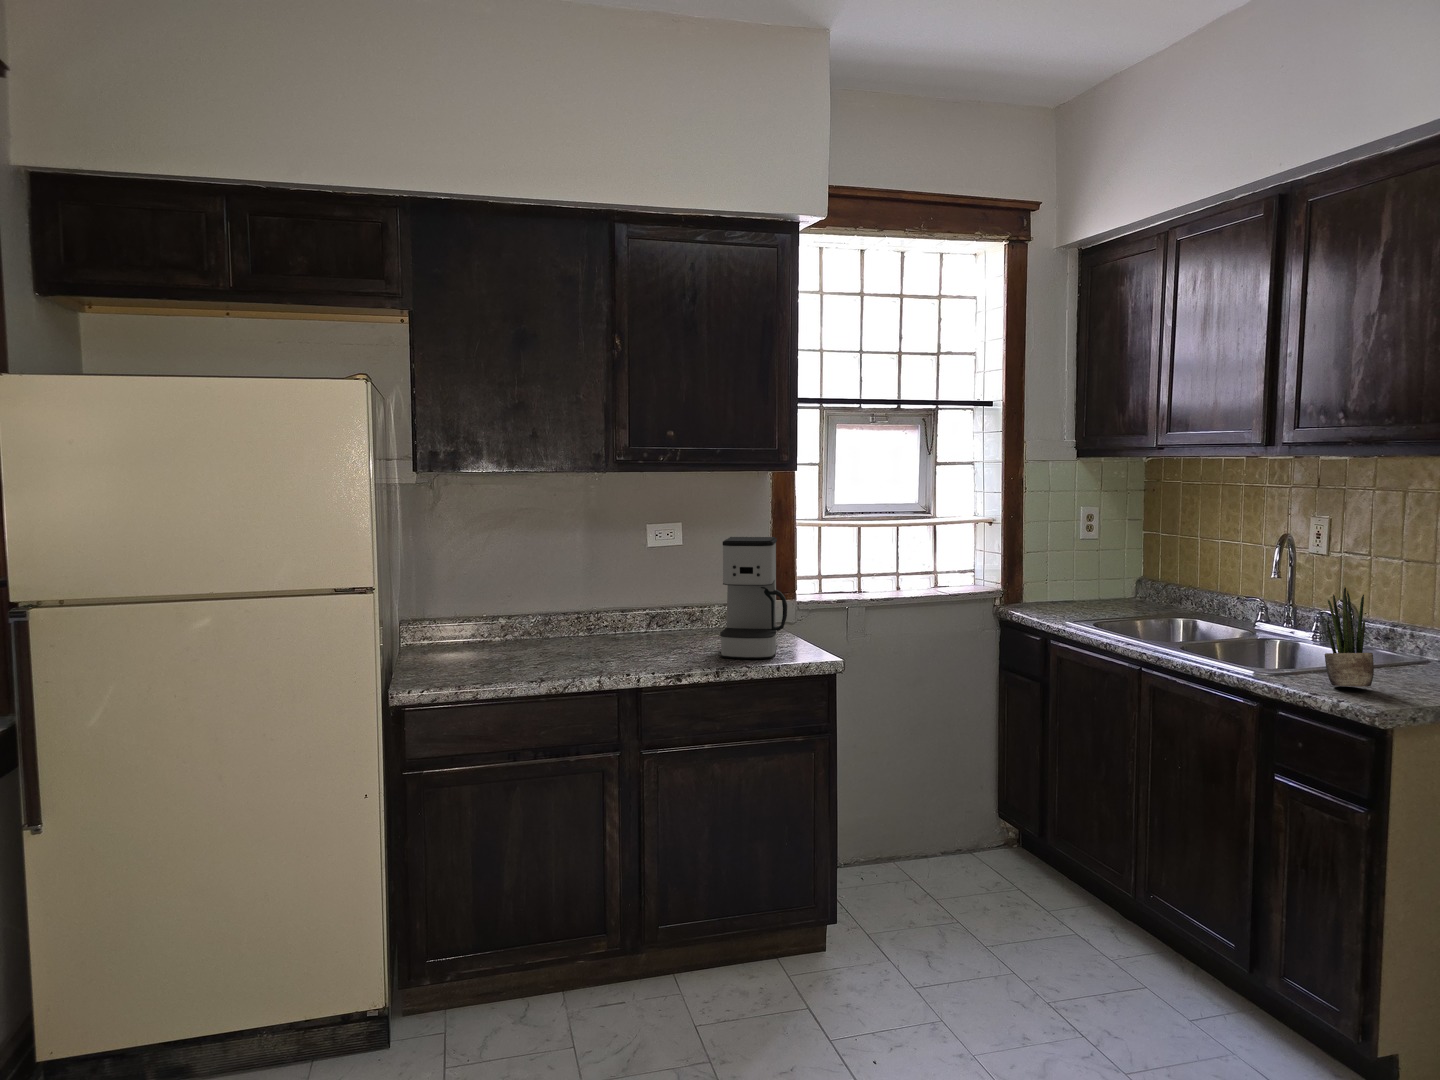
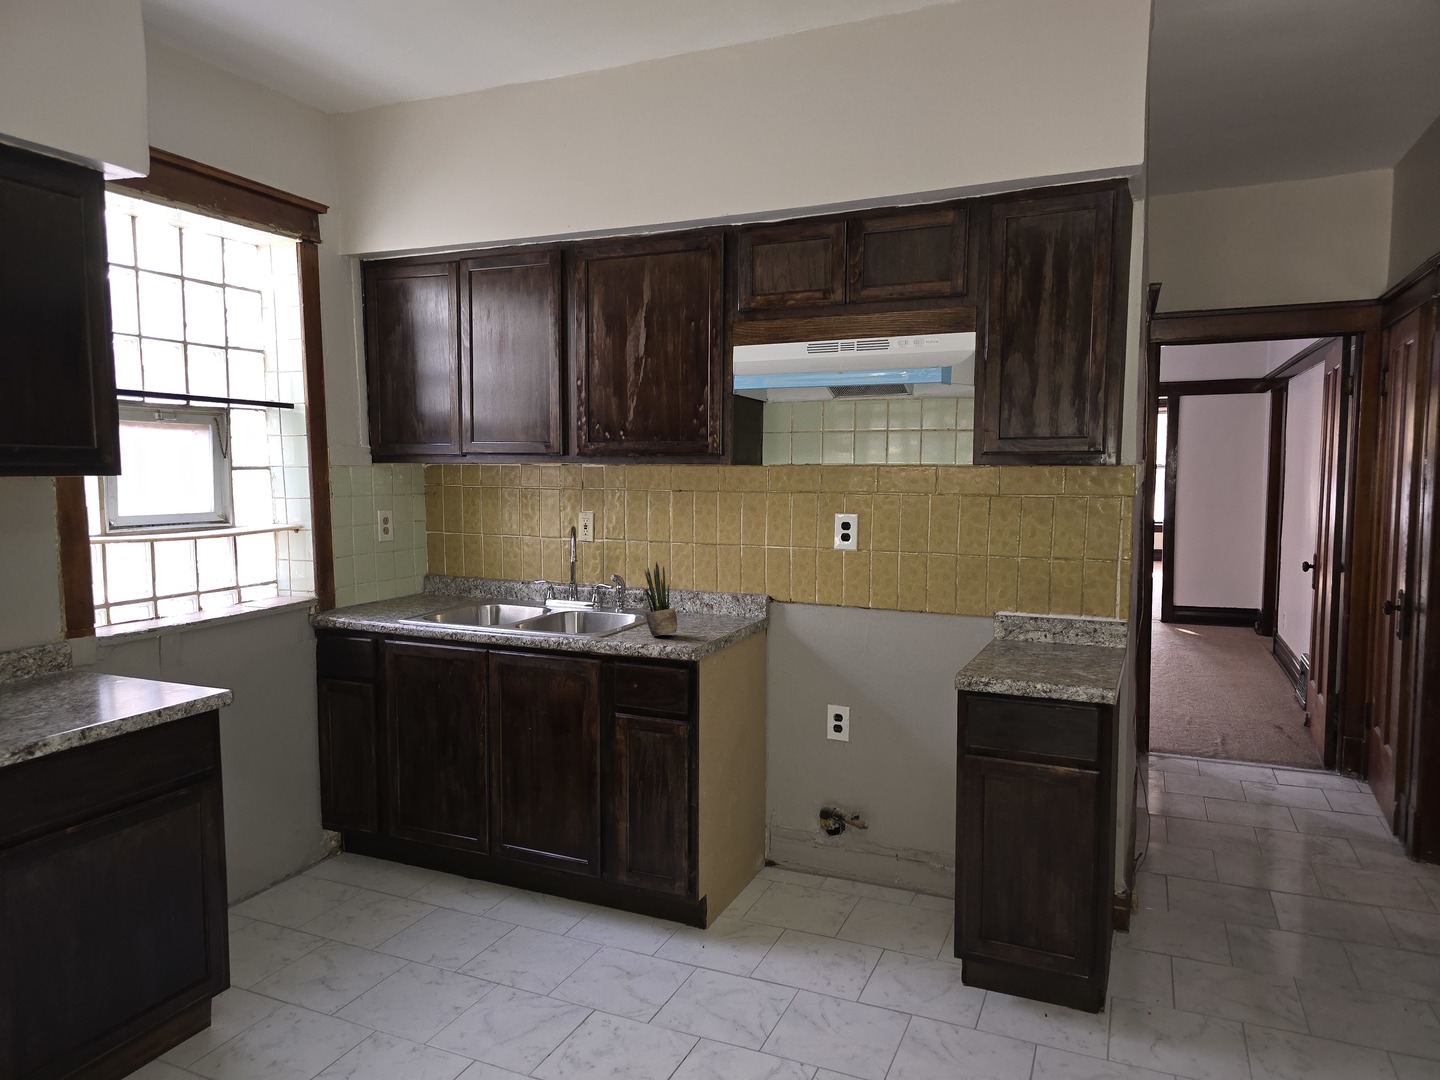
coffee maker: present [720,537,787,659] -> none [41,558,148,716]

